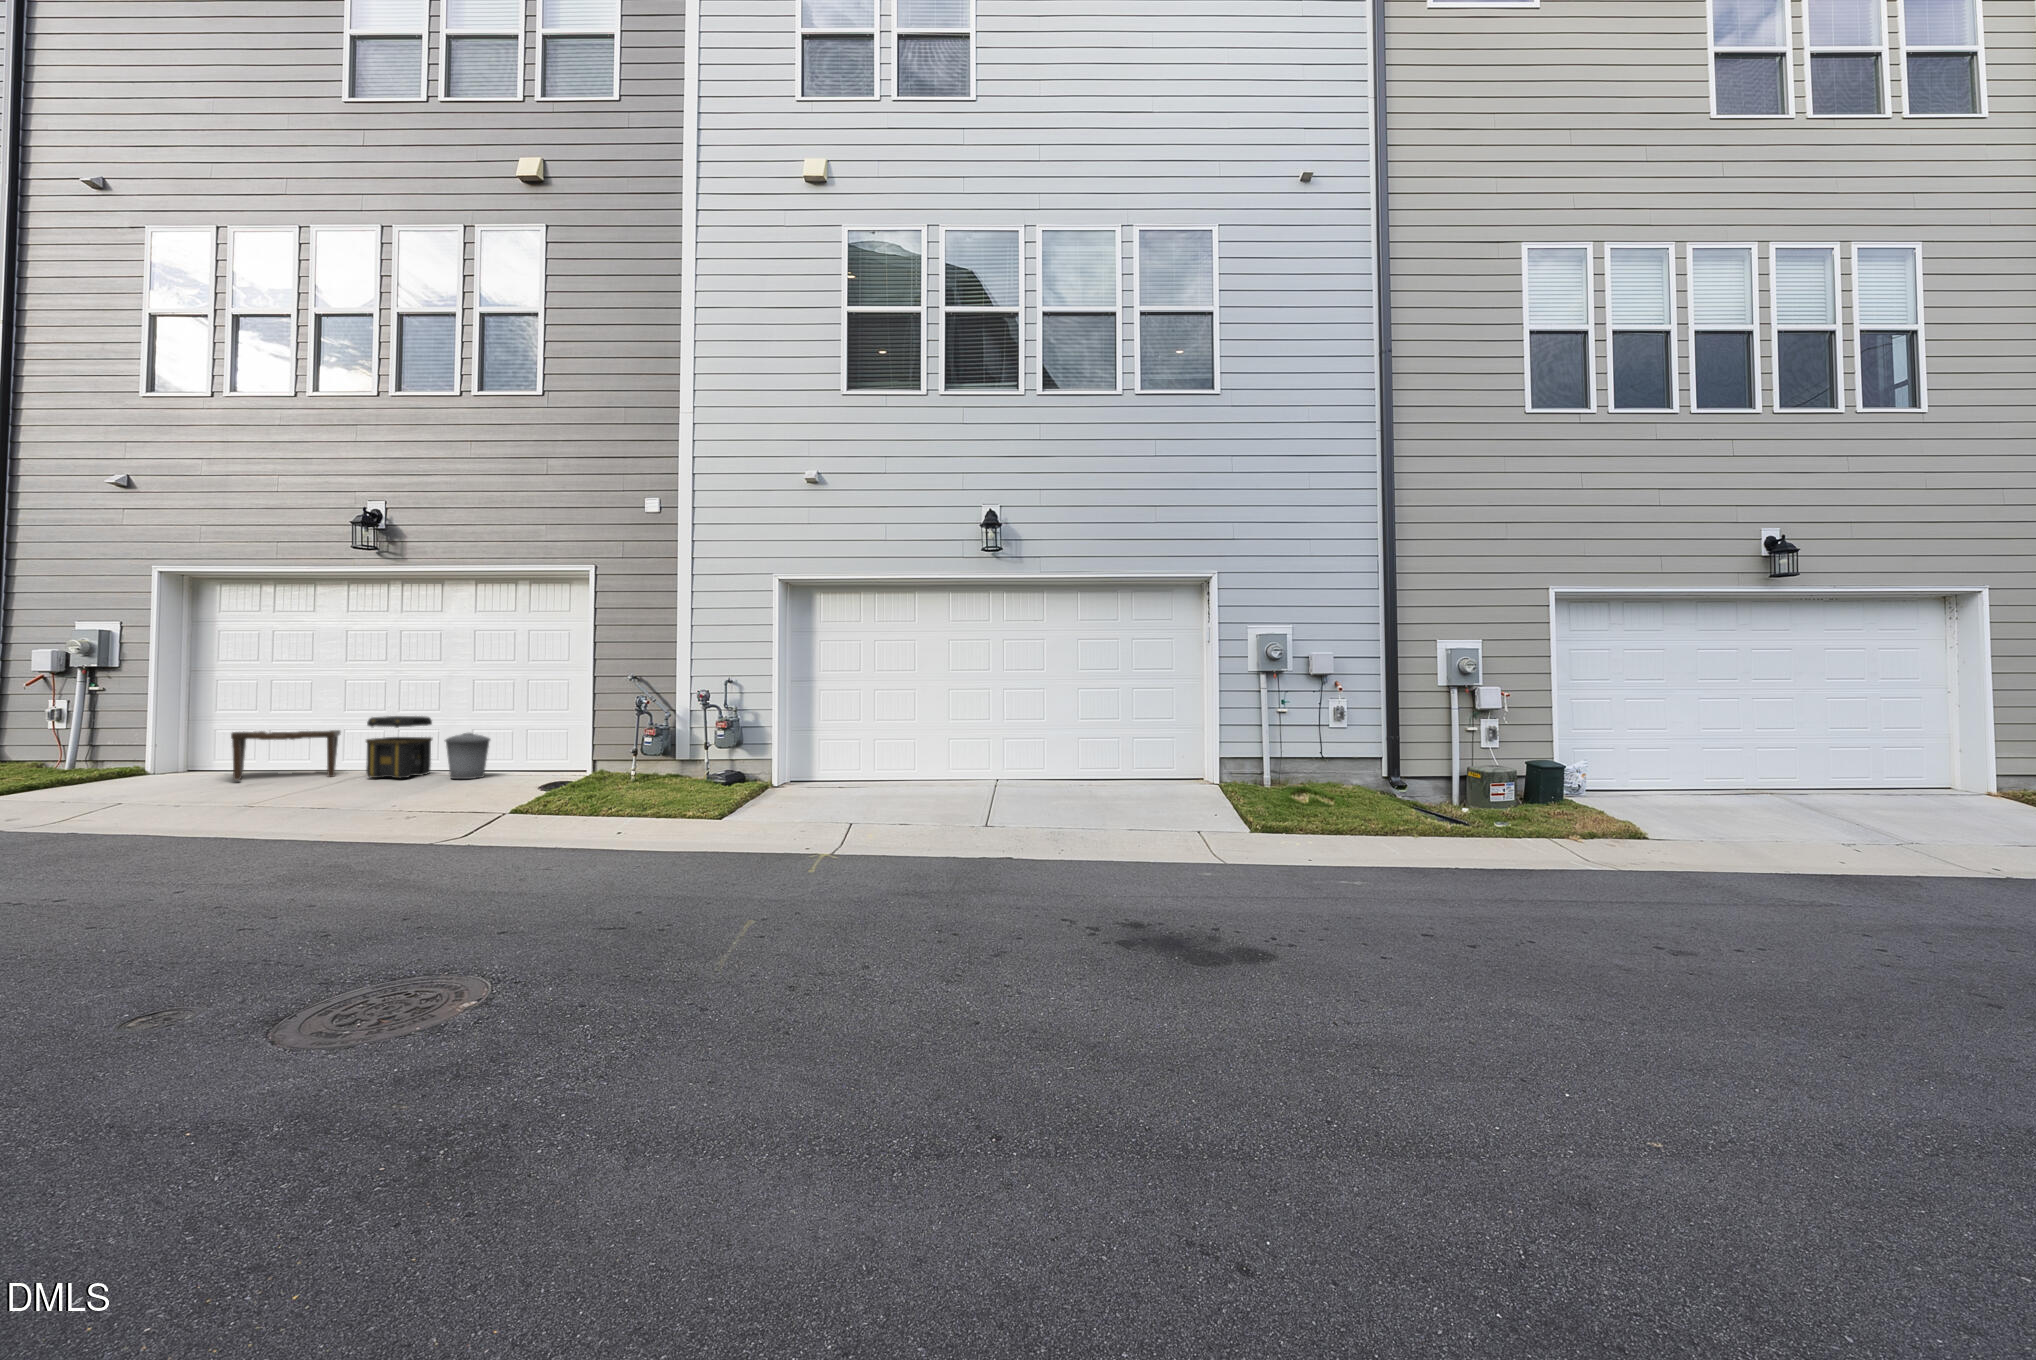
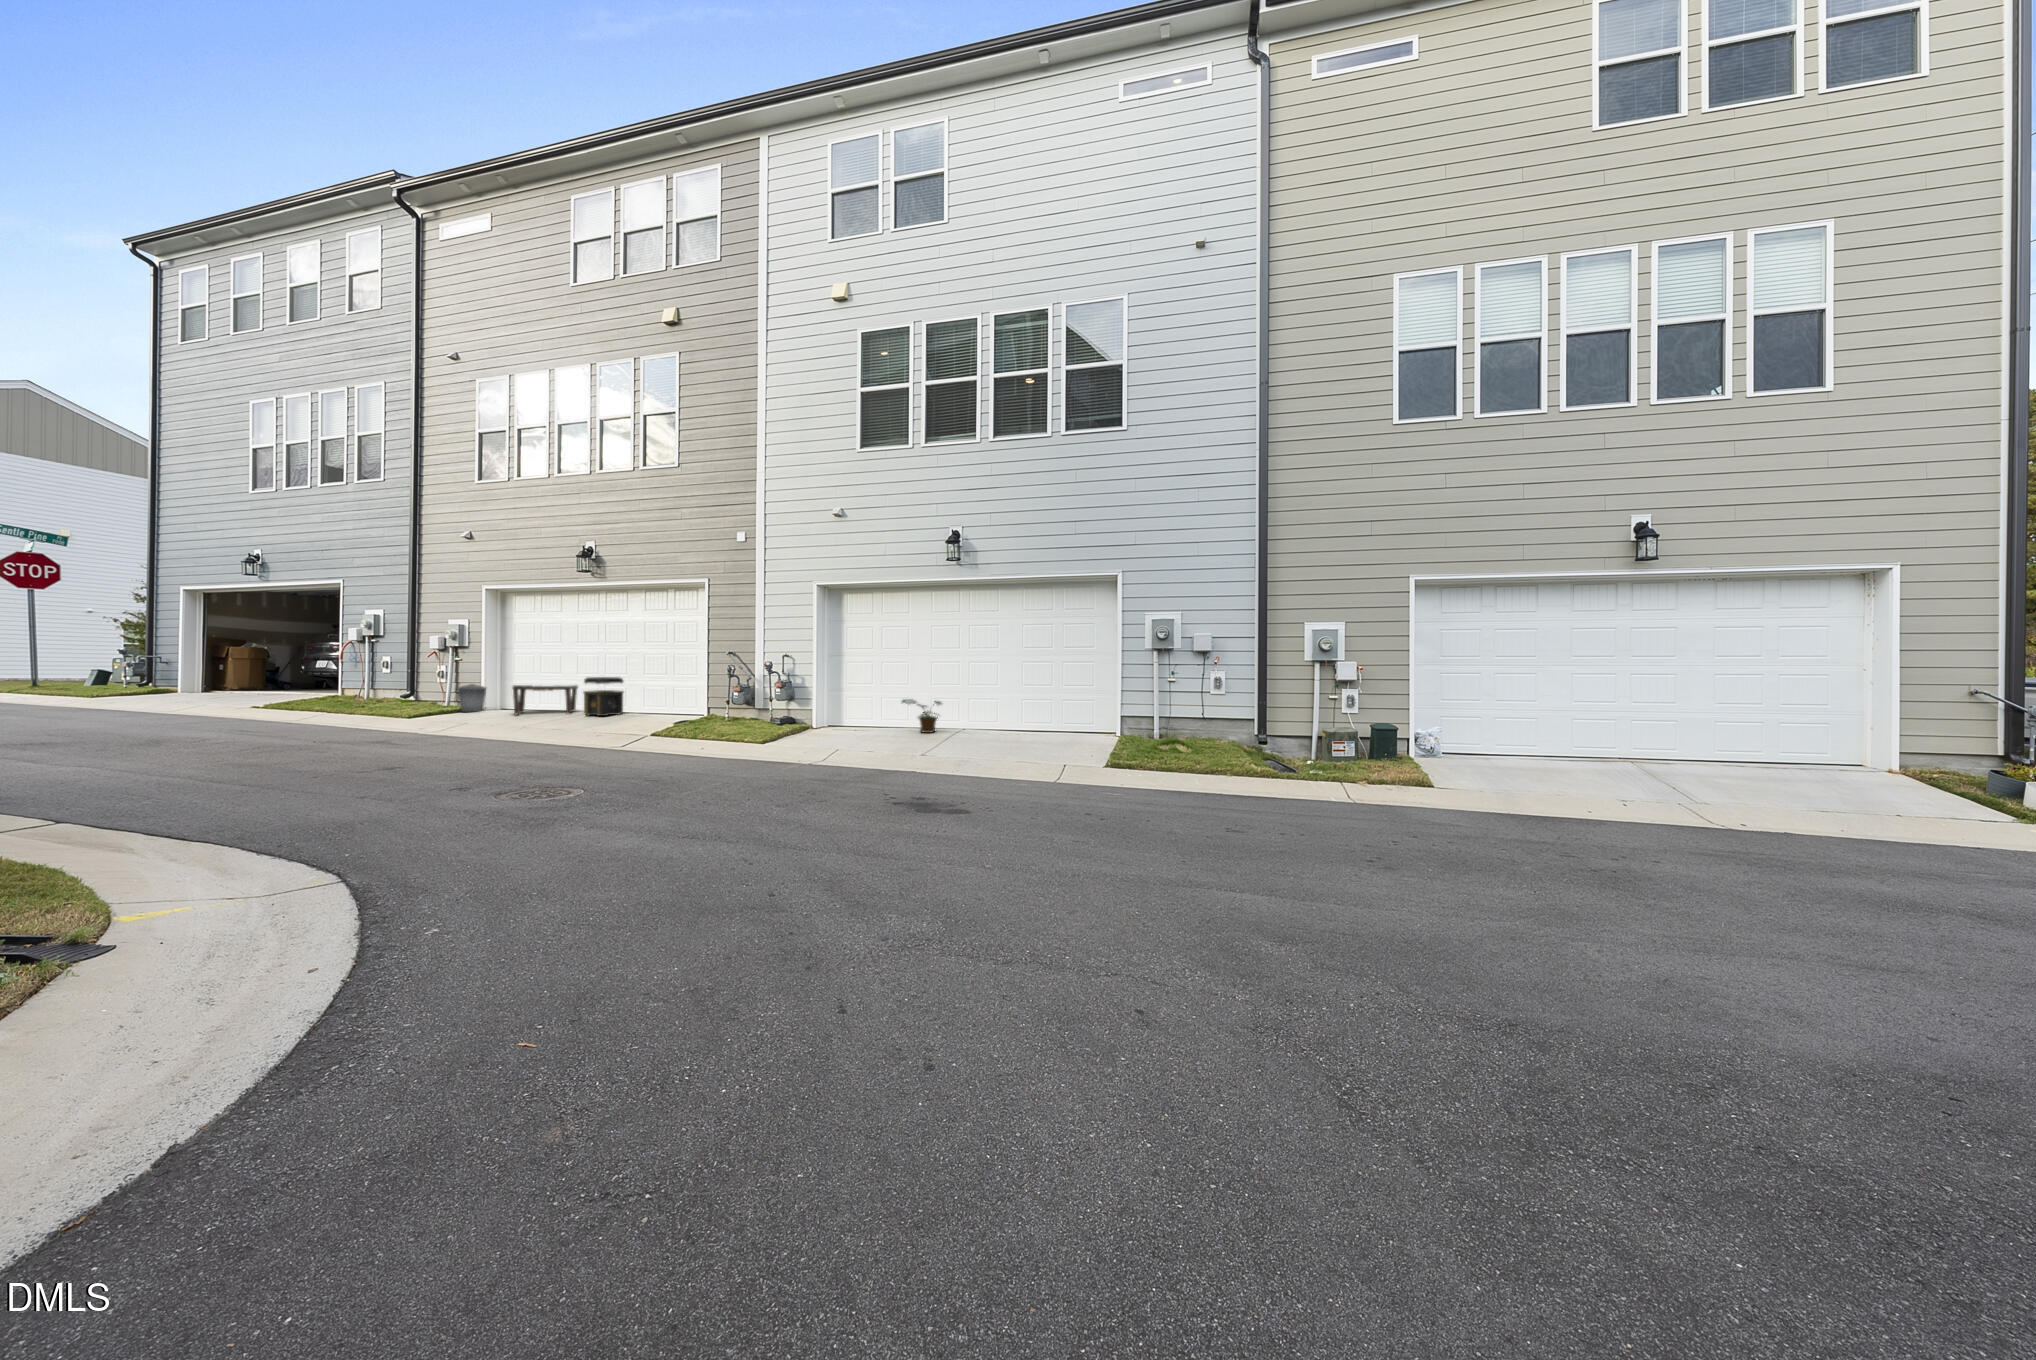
trash can: present [445,733,490,779] -> present [457,684,486,712]
potted plant: none [920,742,970,787] -> present [902,699,941,733]

